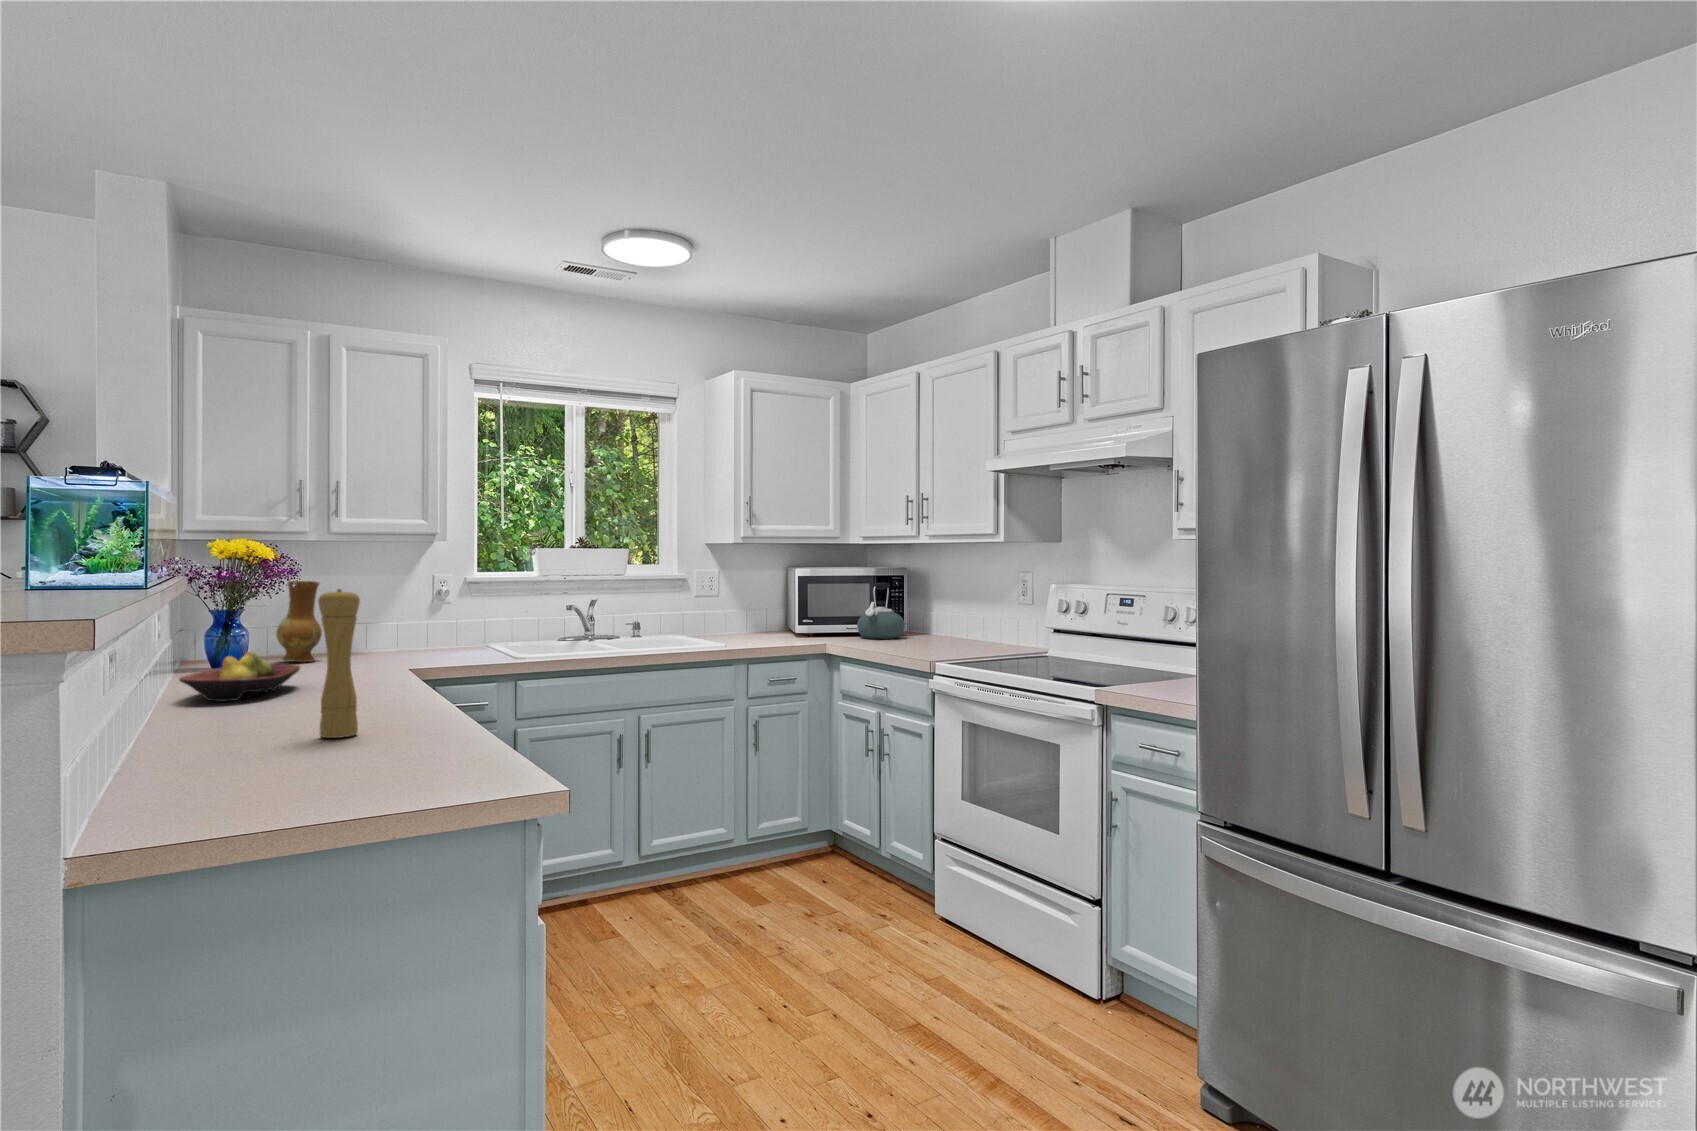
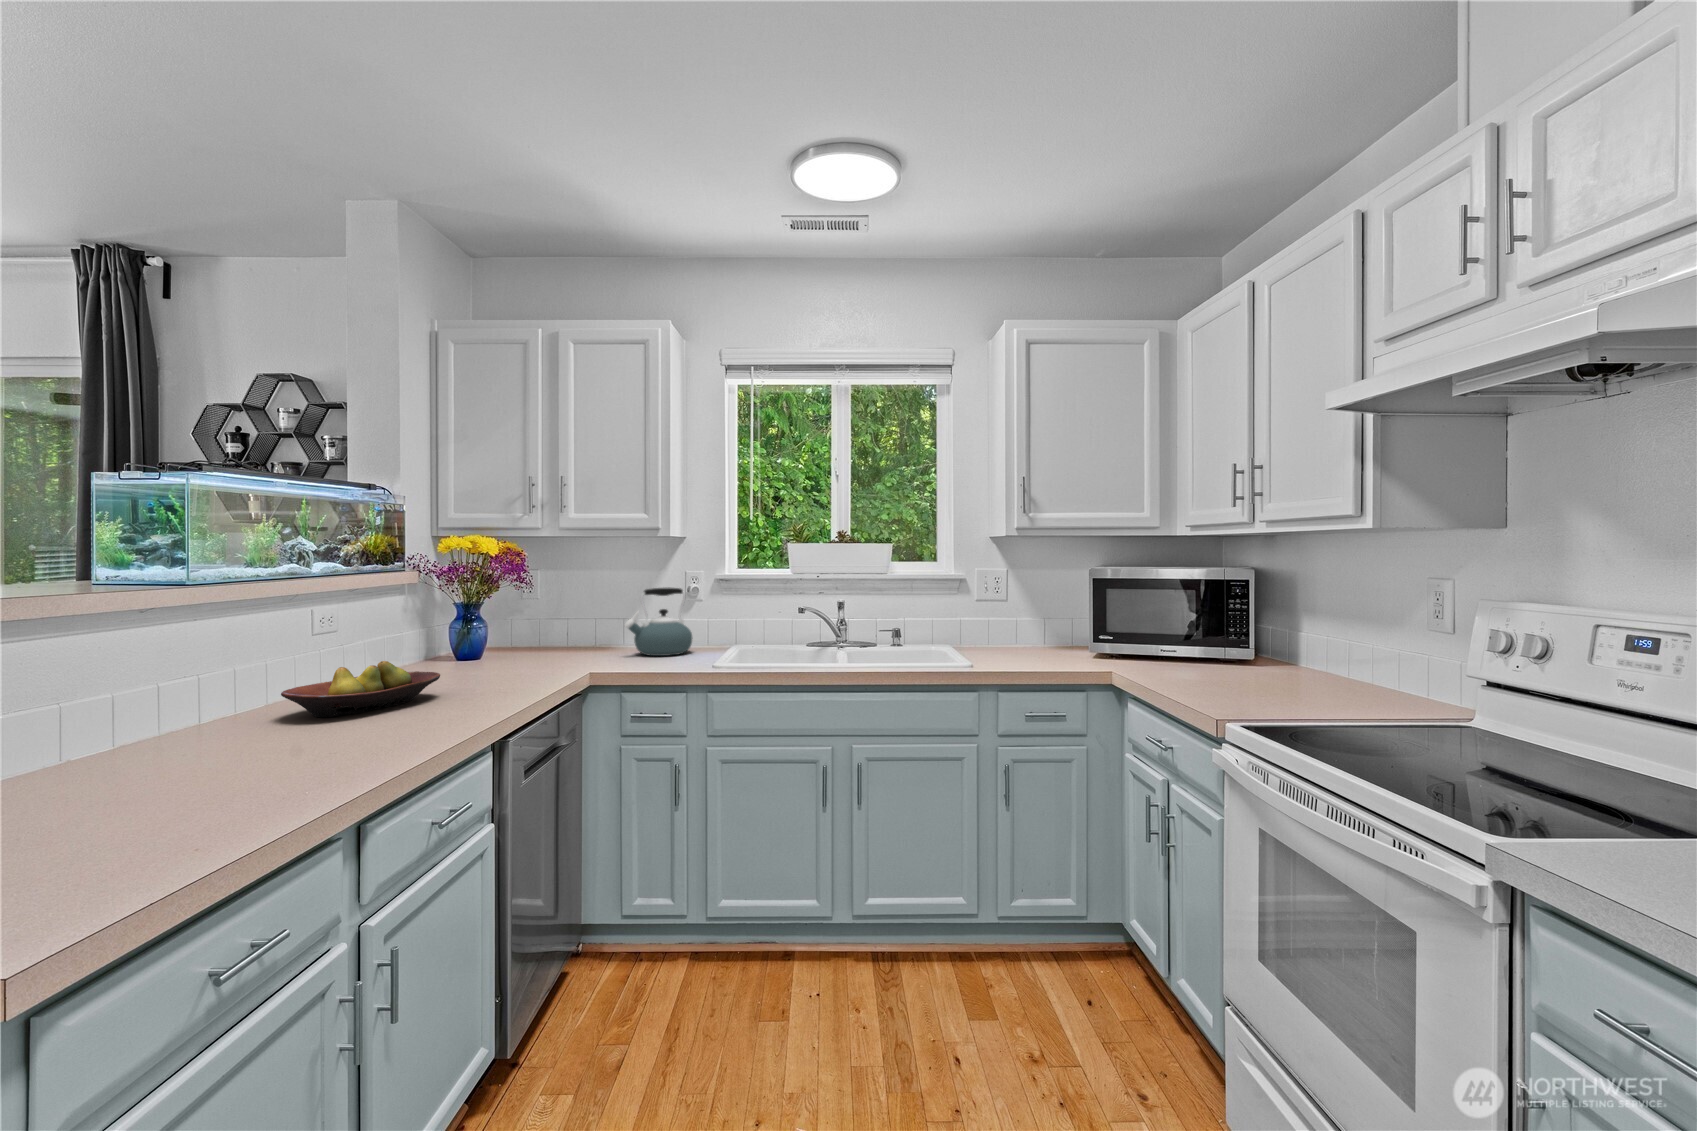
ceramic jug: present [276,581,322,662] -> none [518,580,560,662]
kettle: present [857,583,905,639] -> present [625,588,692,656]
pepper mill: present [318,589,360,738] -> none [162,612,226,811]

